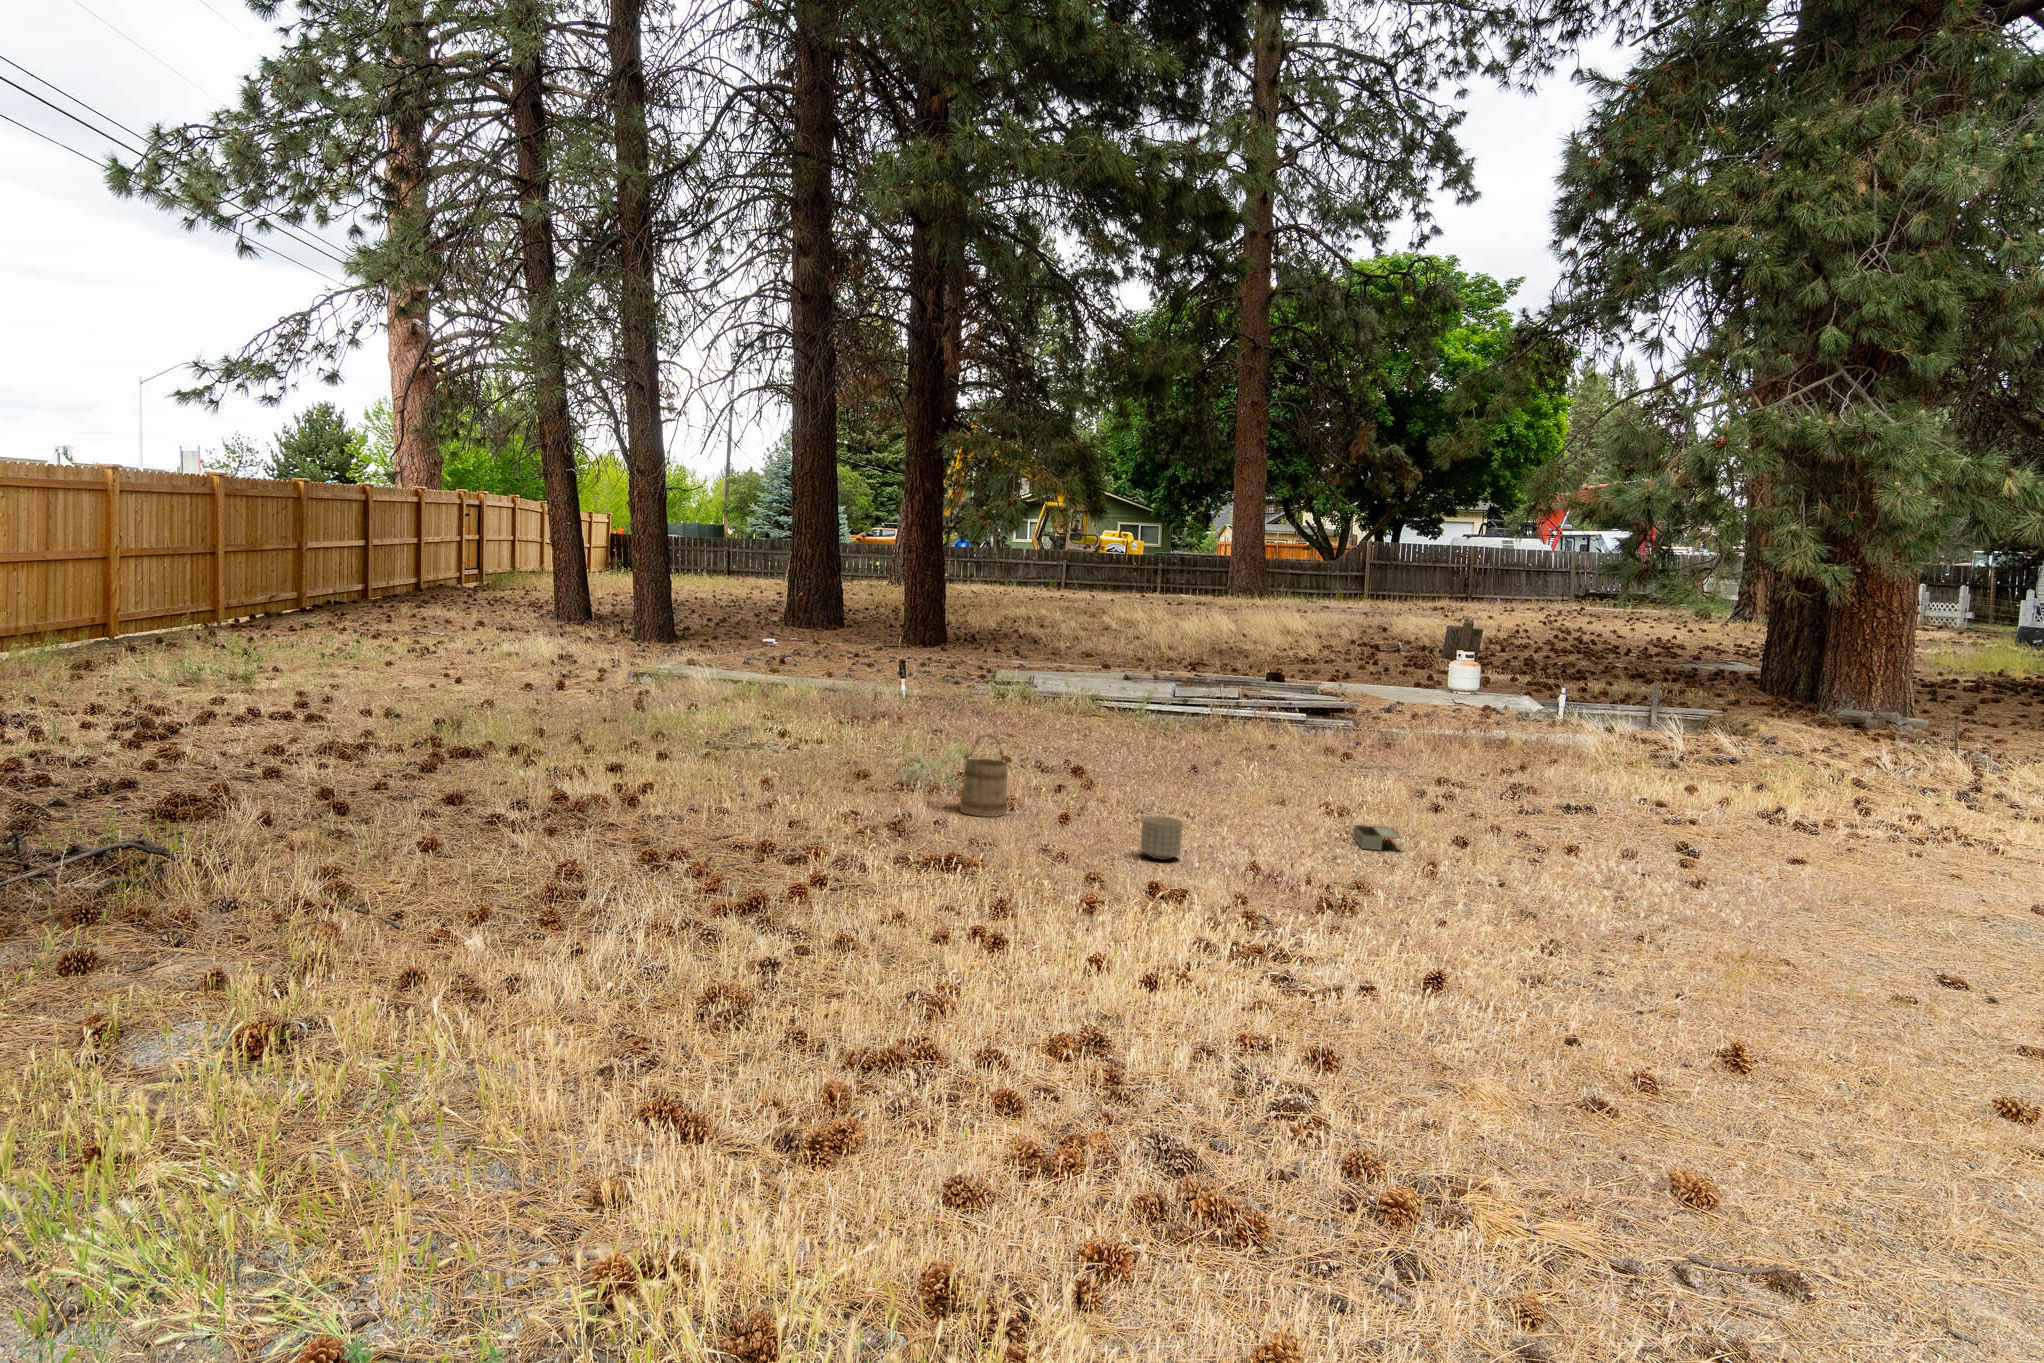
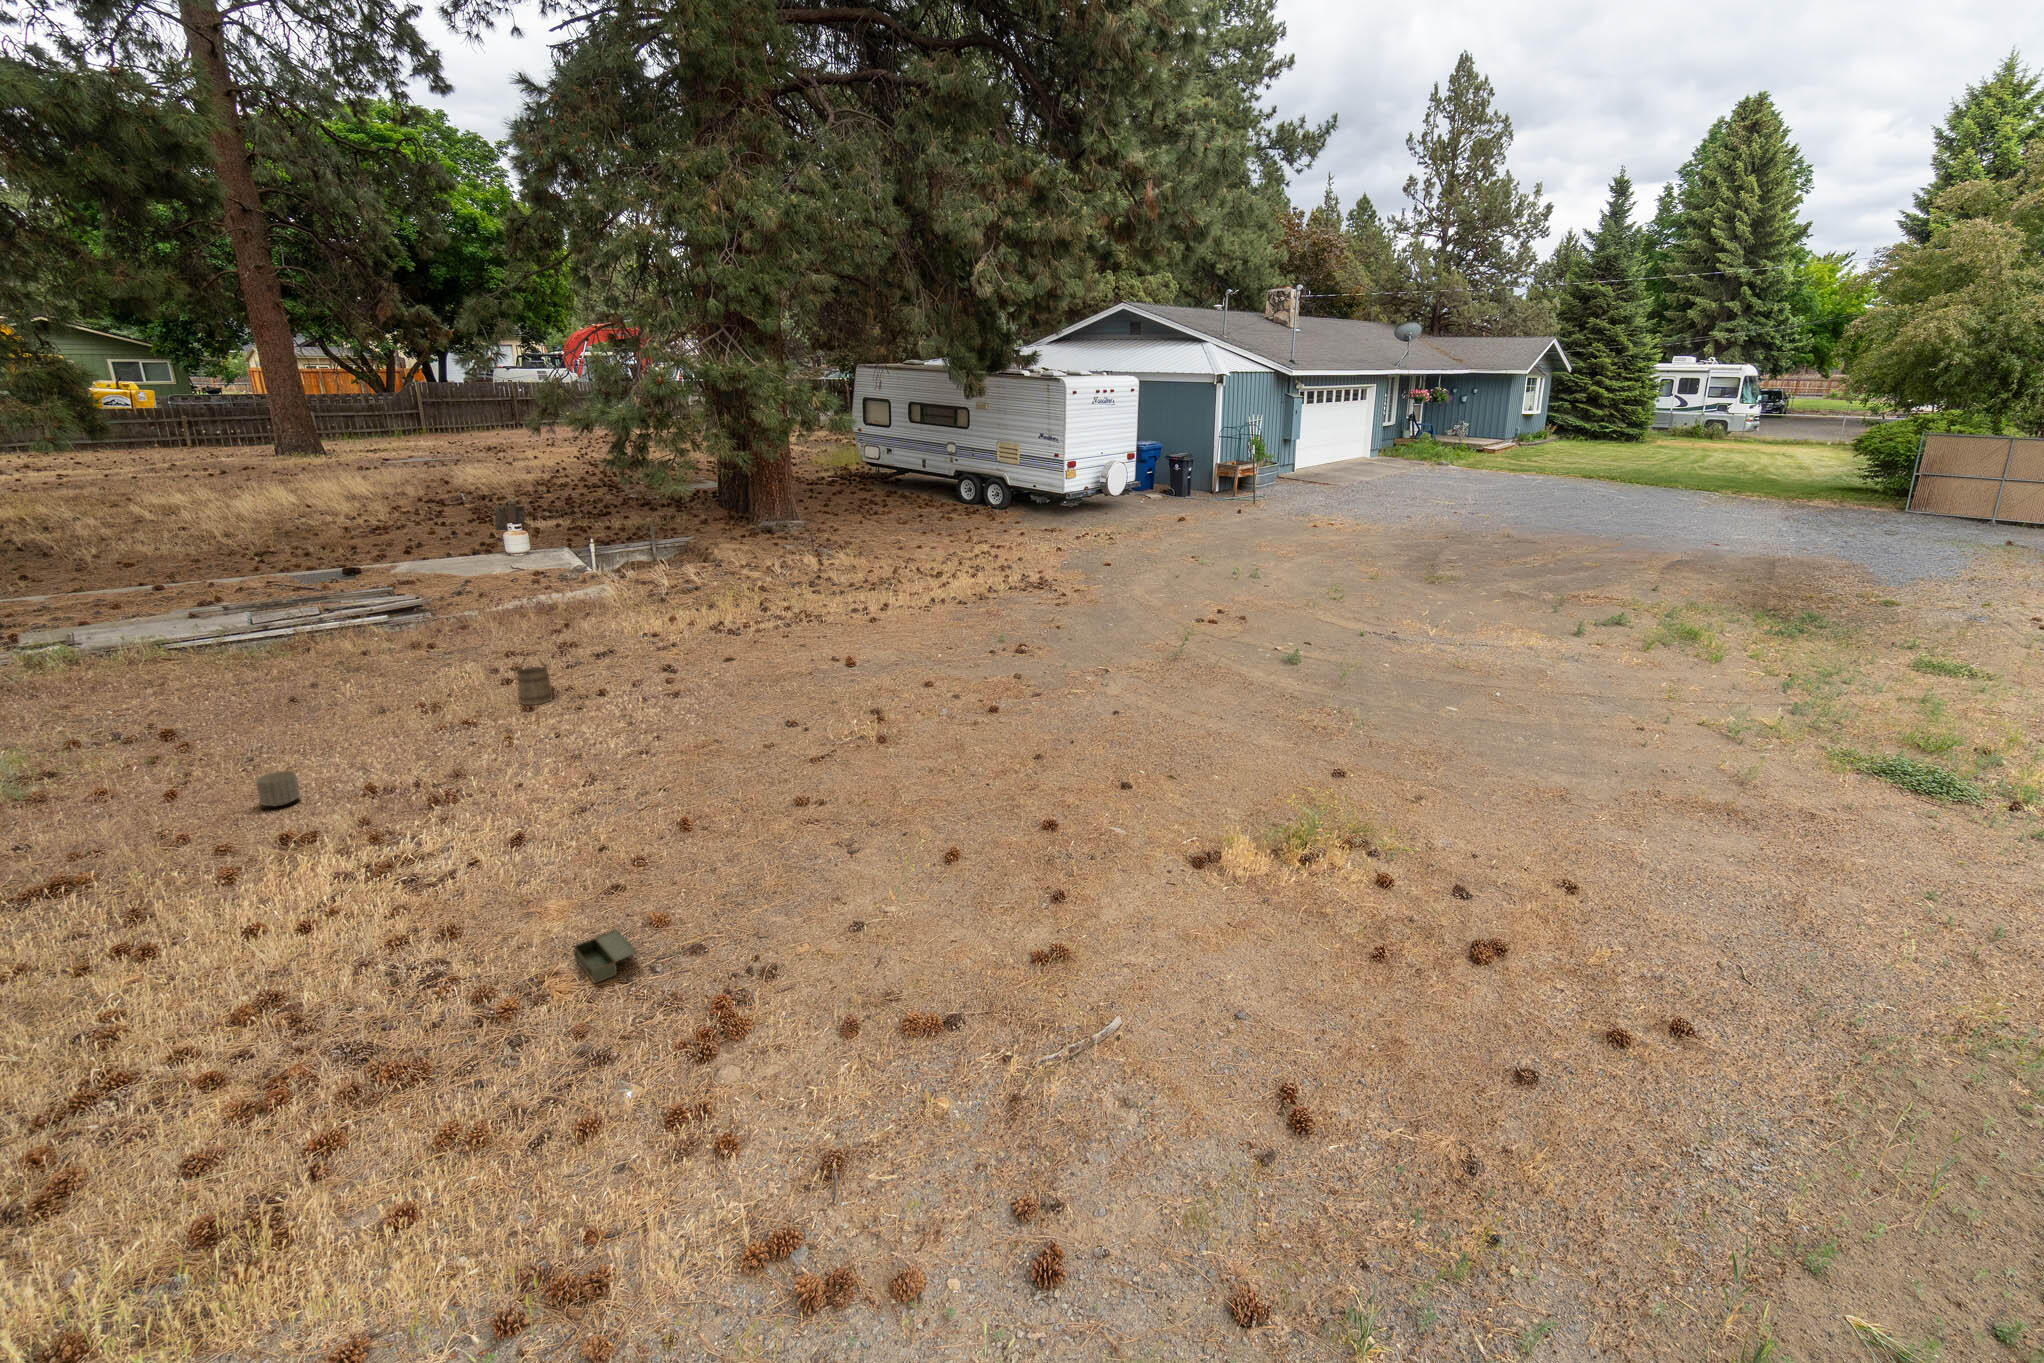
bucket: present [960,734,1010,817] -> present [516,655,553,705]
toolbox: present [1352,825,1401,850] -> present [574,930,637,983]

